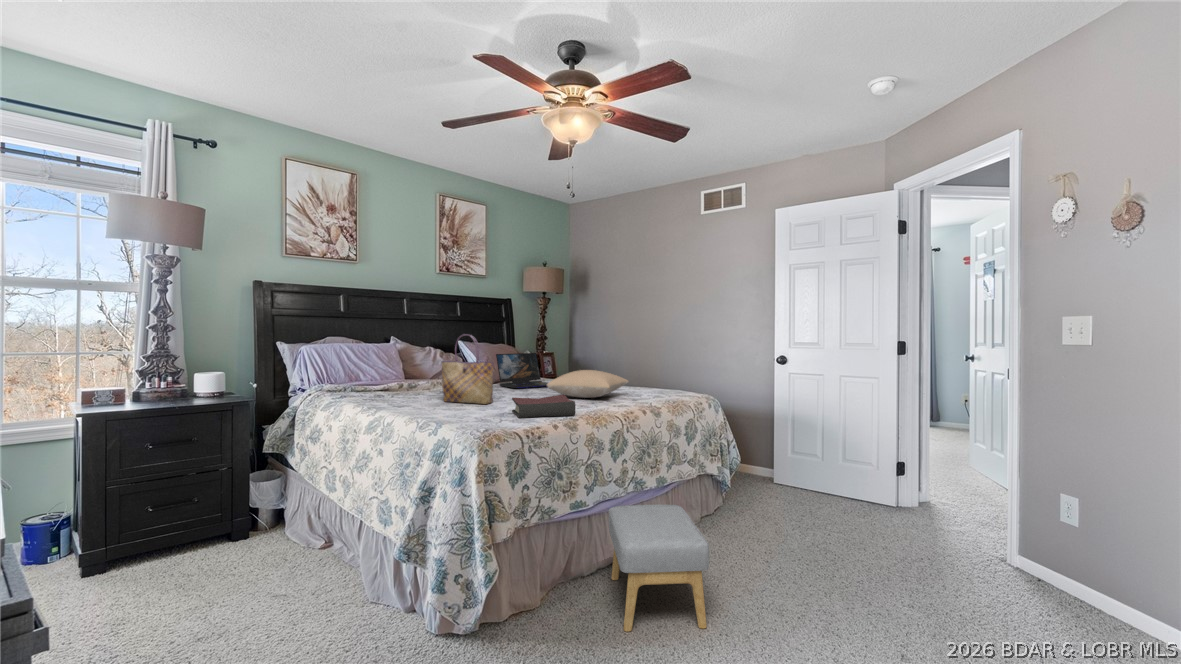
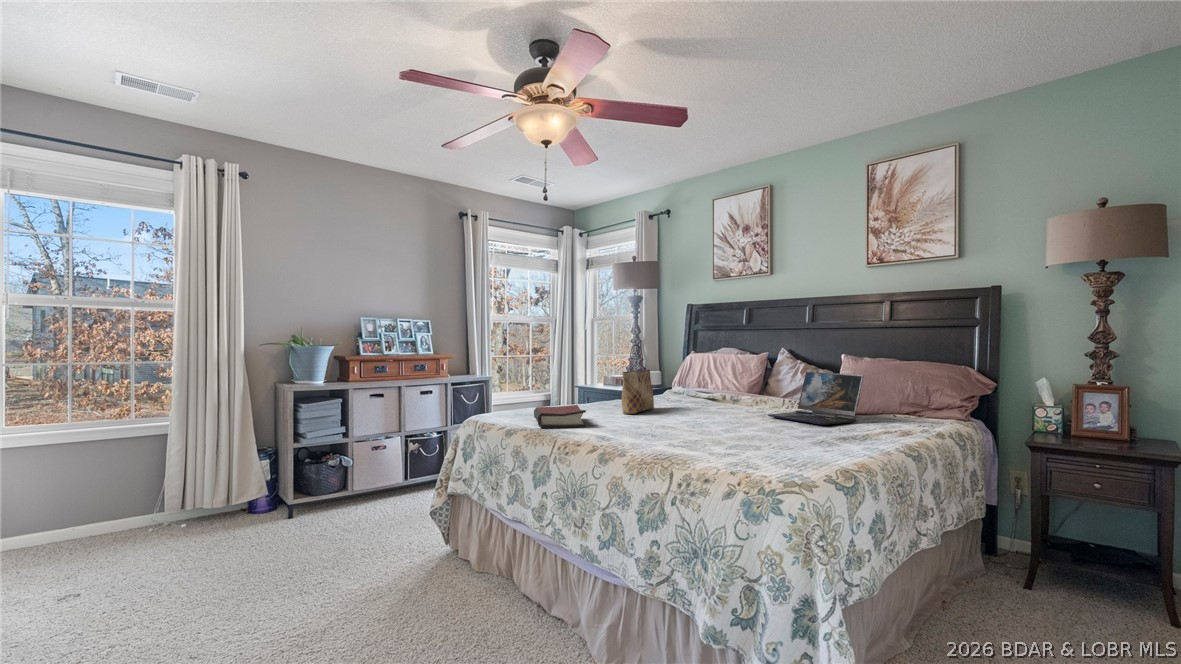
pillow: present [547,370,629,398] -> none [643,395,756,435]
footstool: present [608,505,709,632] -> none [368,526,508,646]

